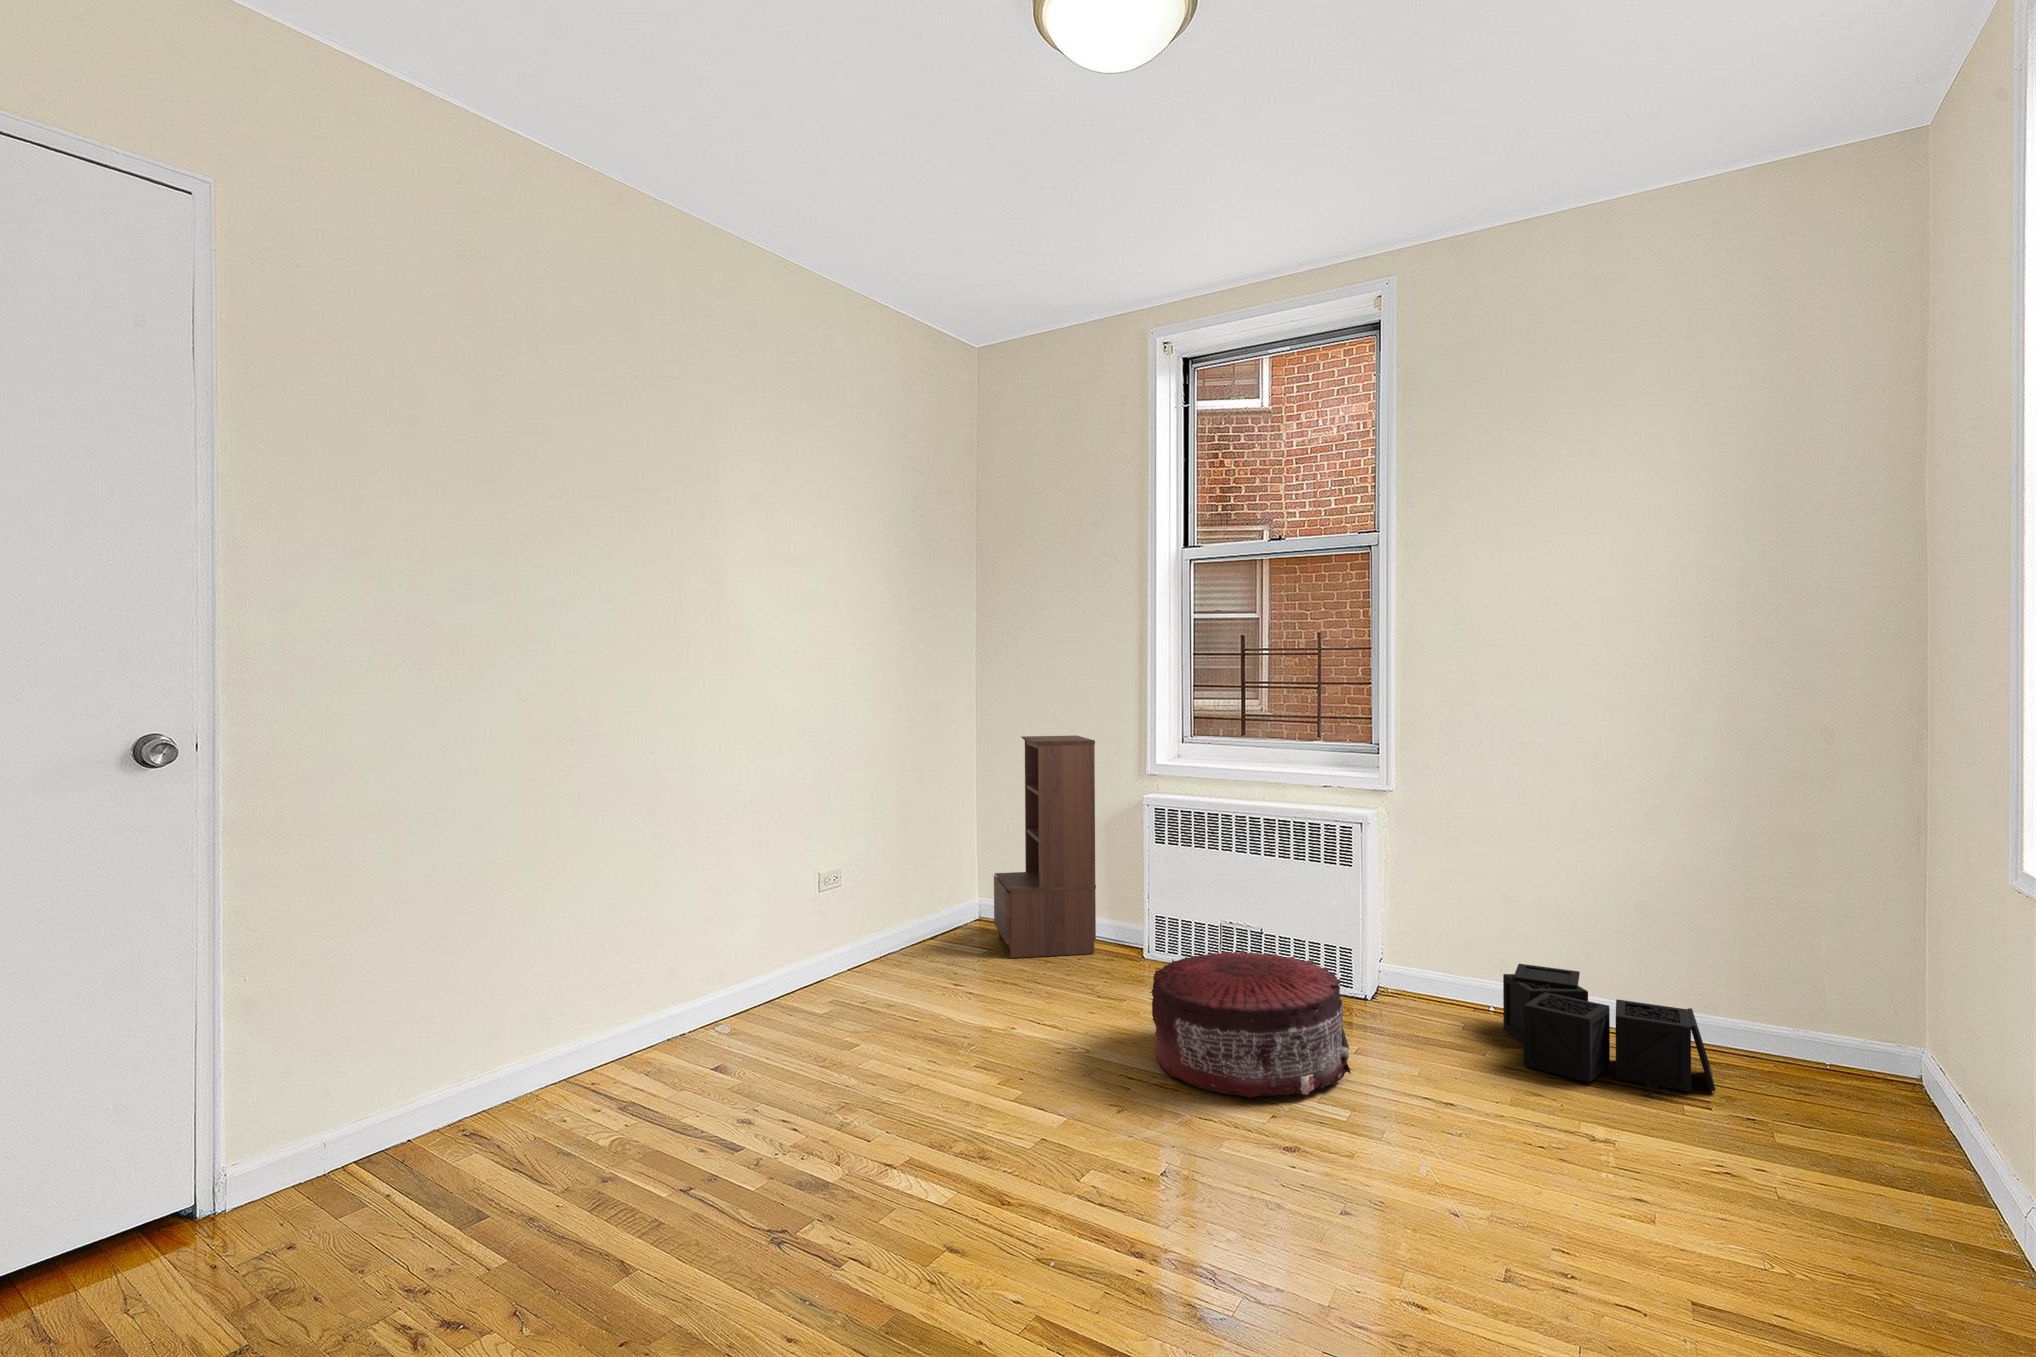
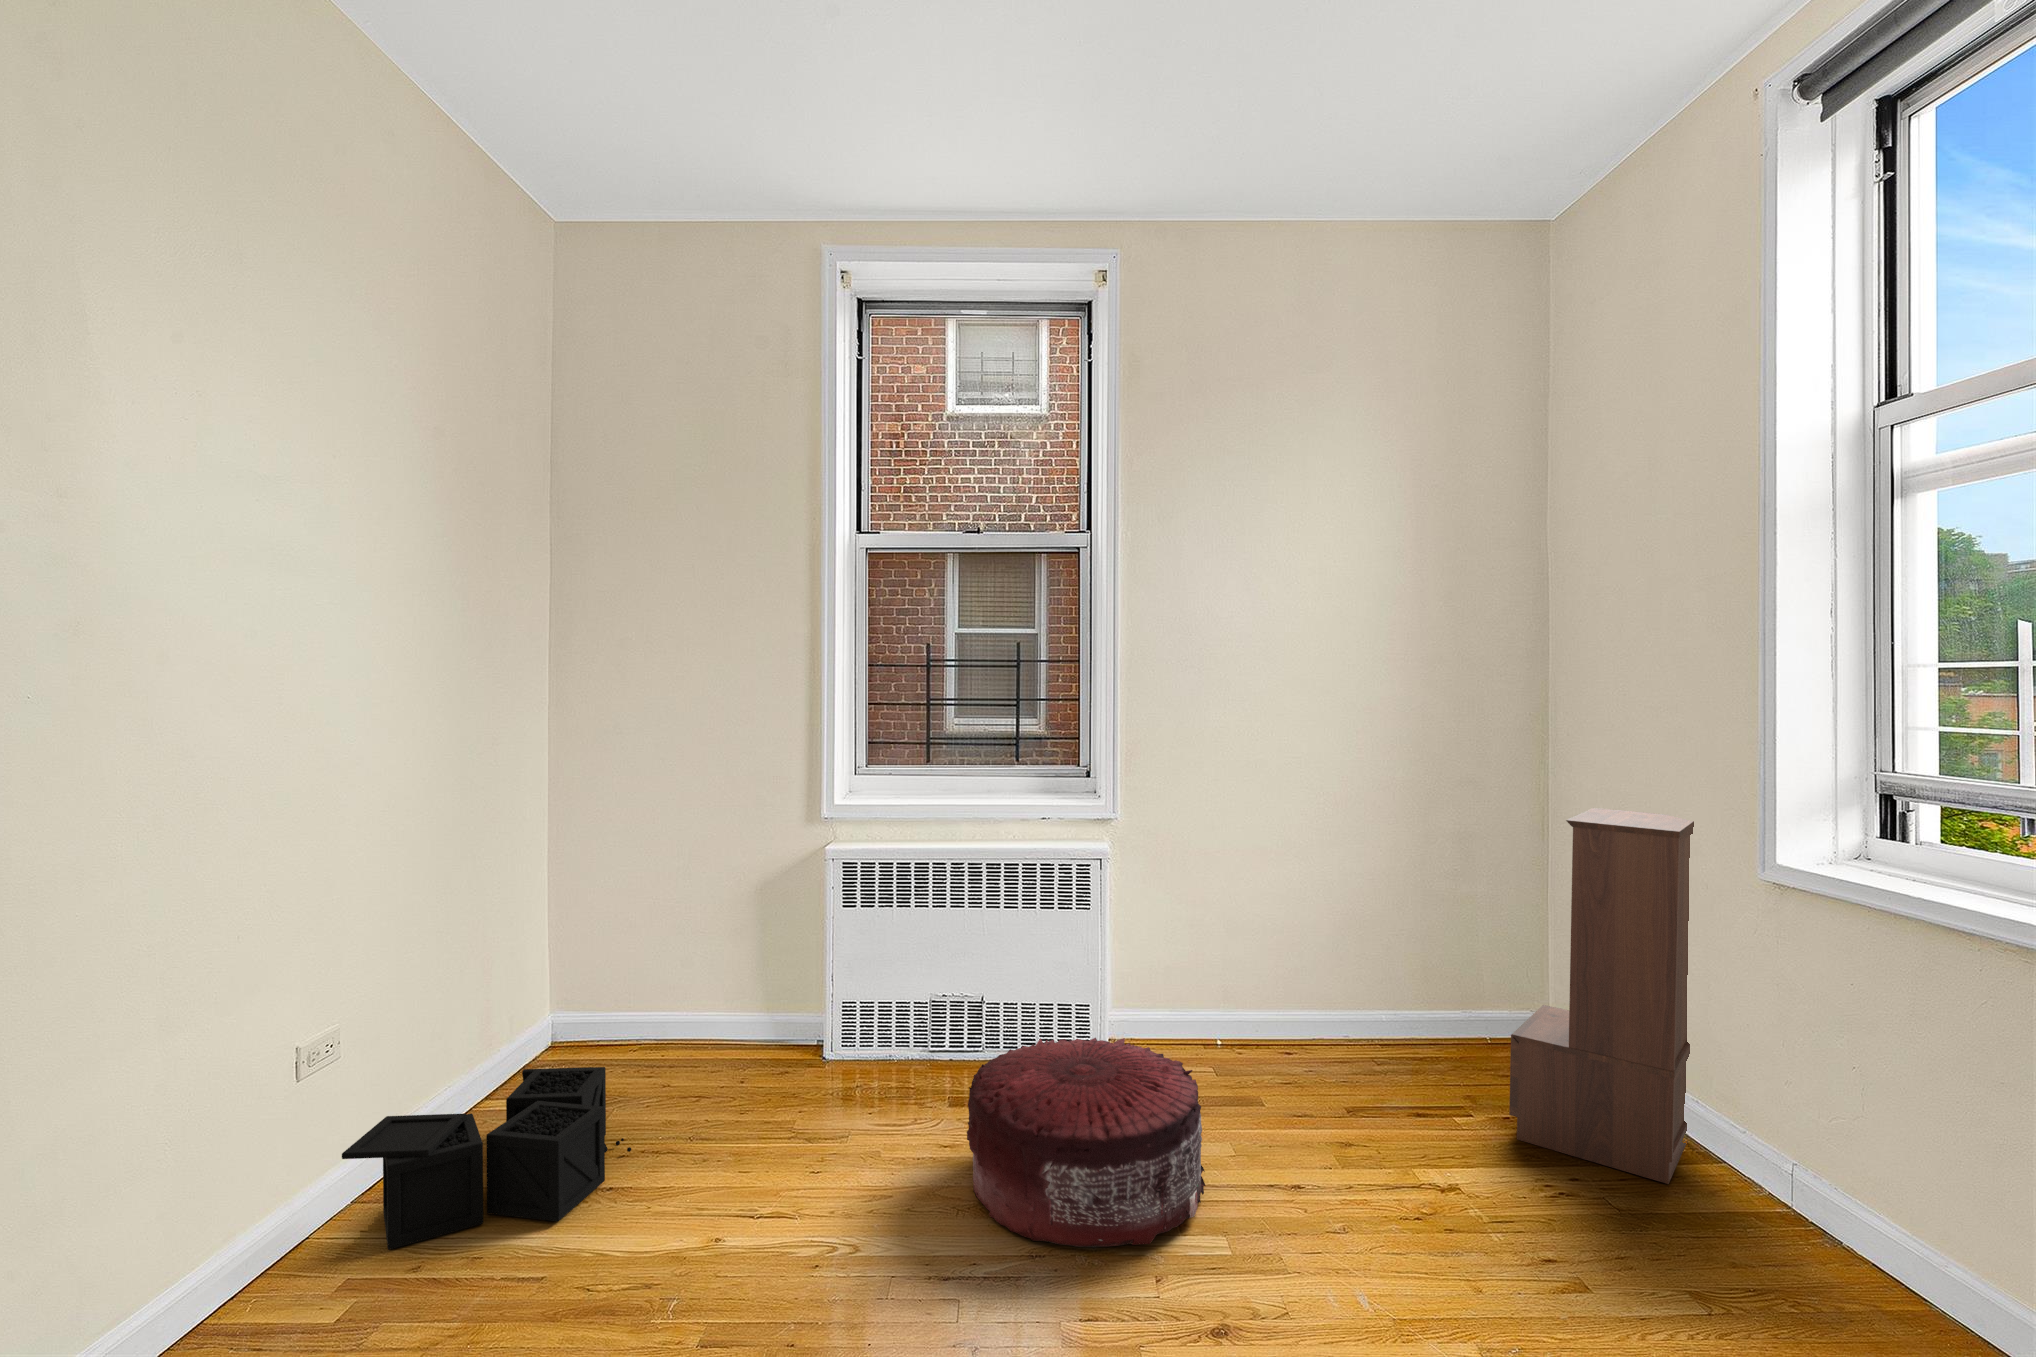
bookshelf: present [994,735,1096,958] -> present [1509,808,1694,1184]
storage bin: present [1503,964,1715,1096] -> present [342,1067,631,1250]

